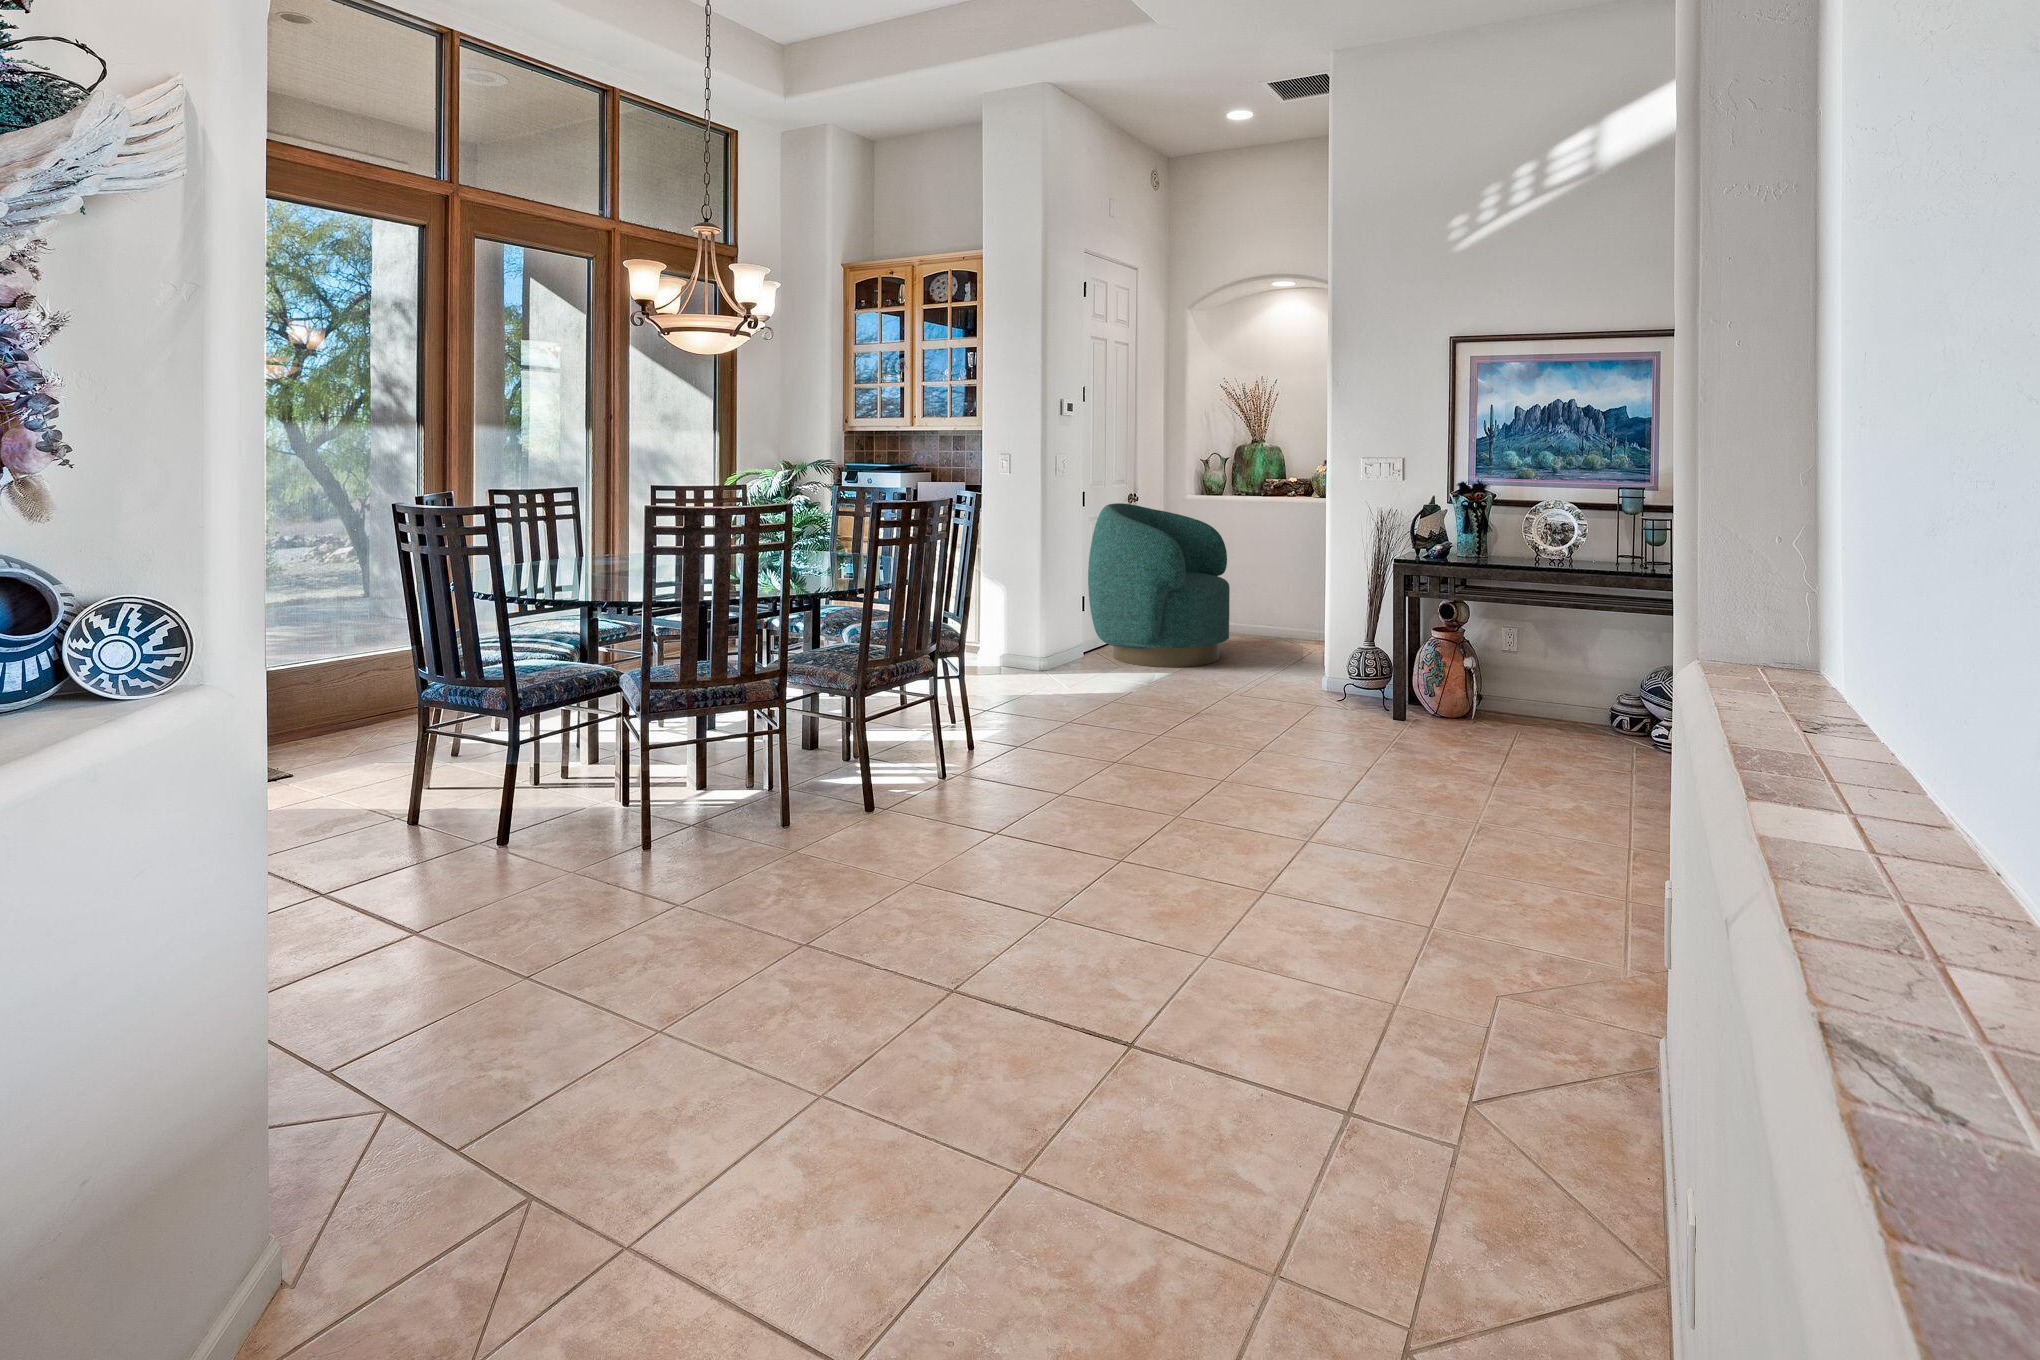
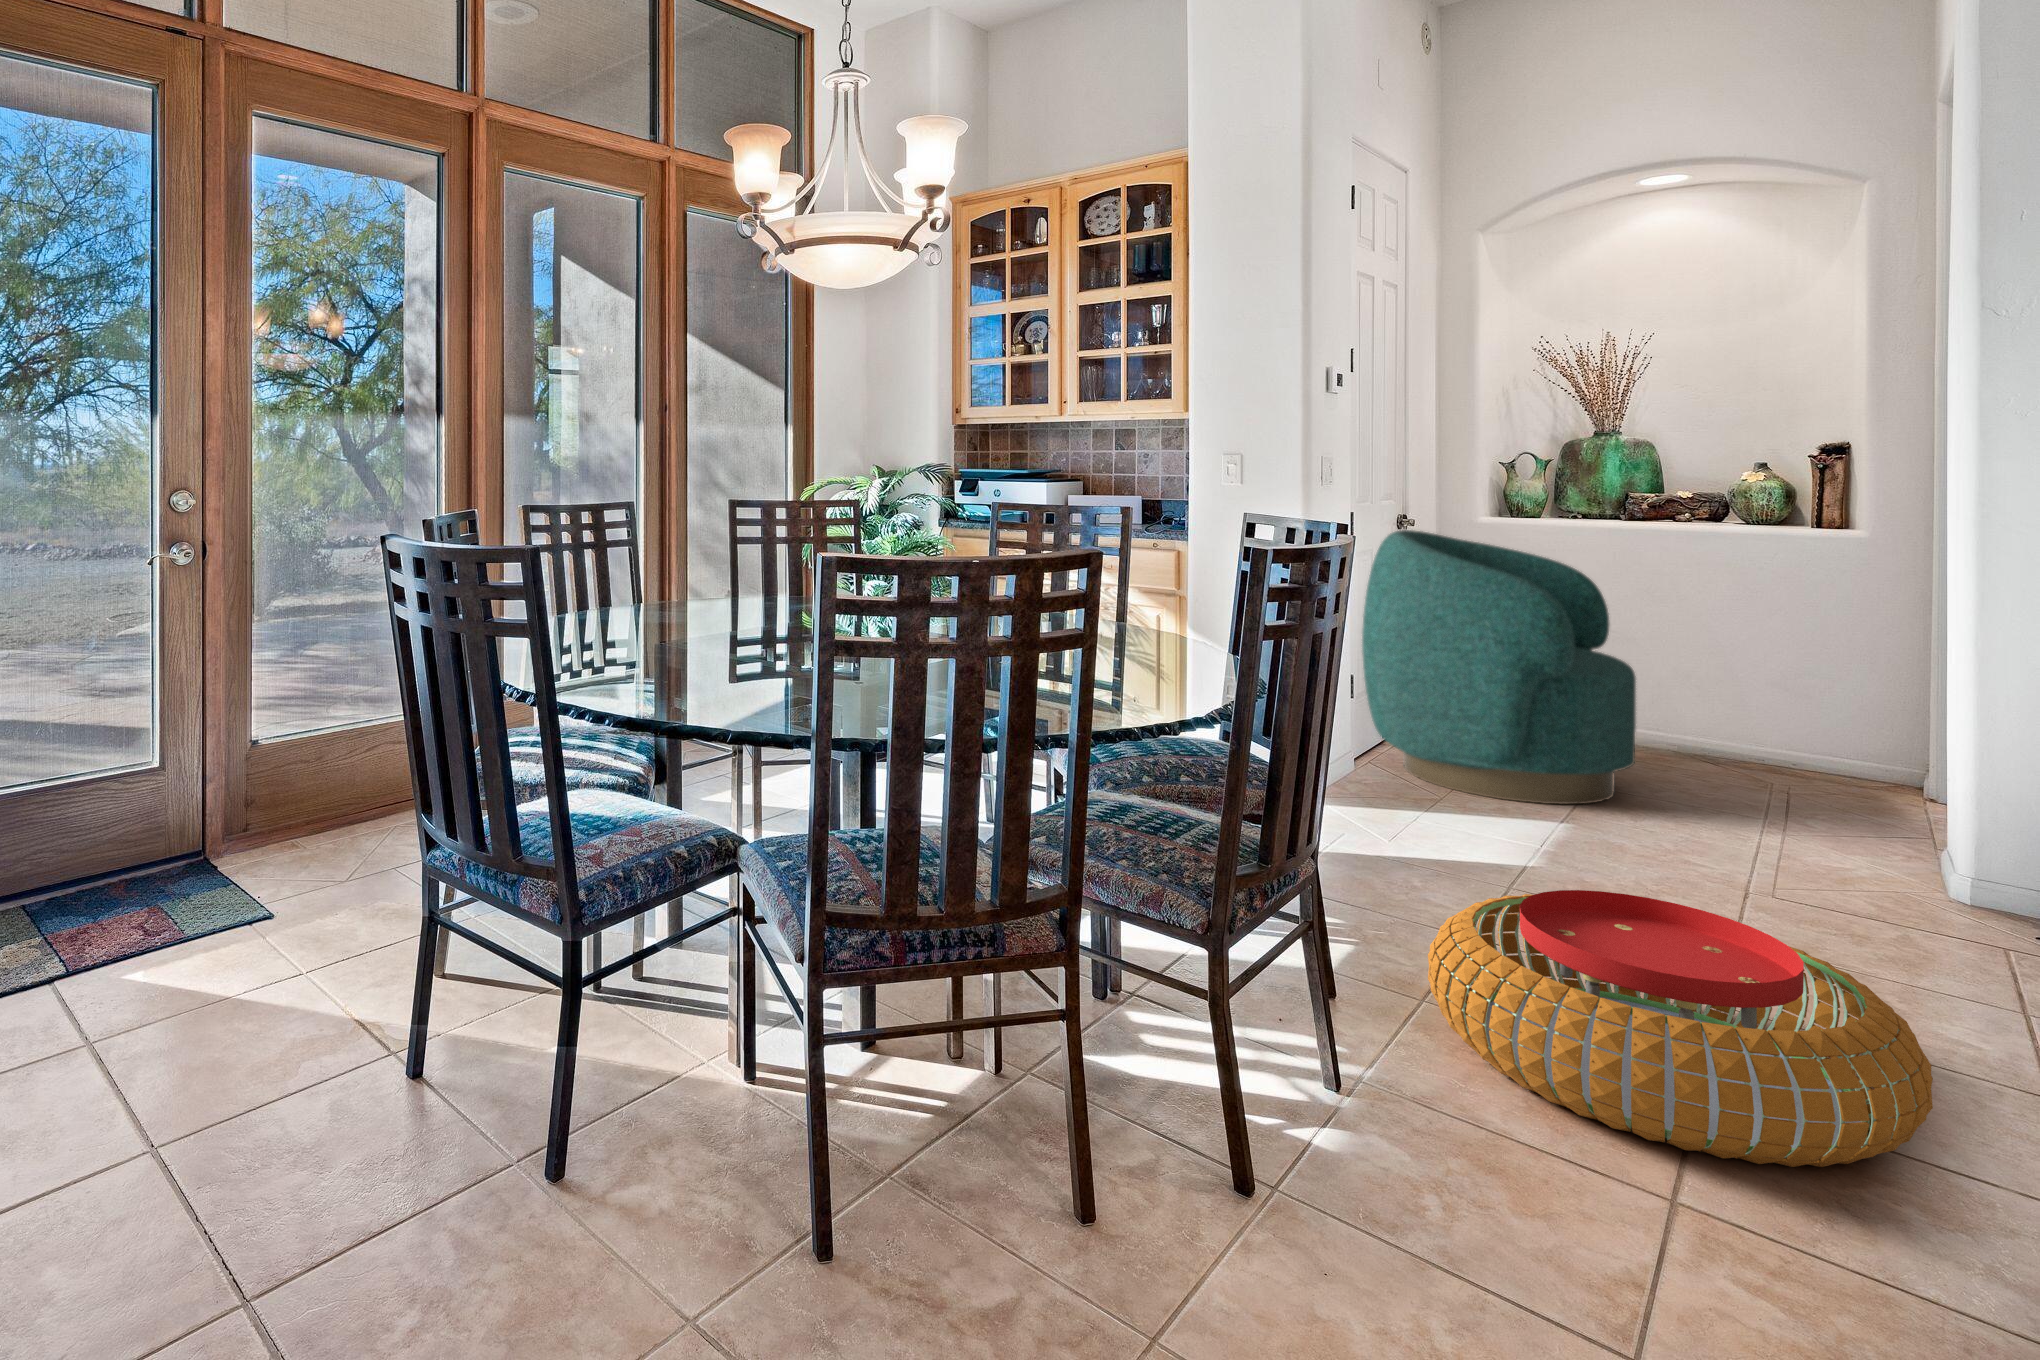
pouf: none [1017,685,1207,788] -> present [1428,890,1933,1167]

